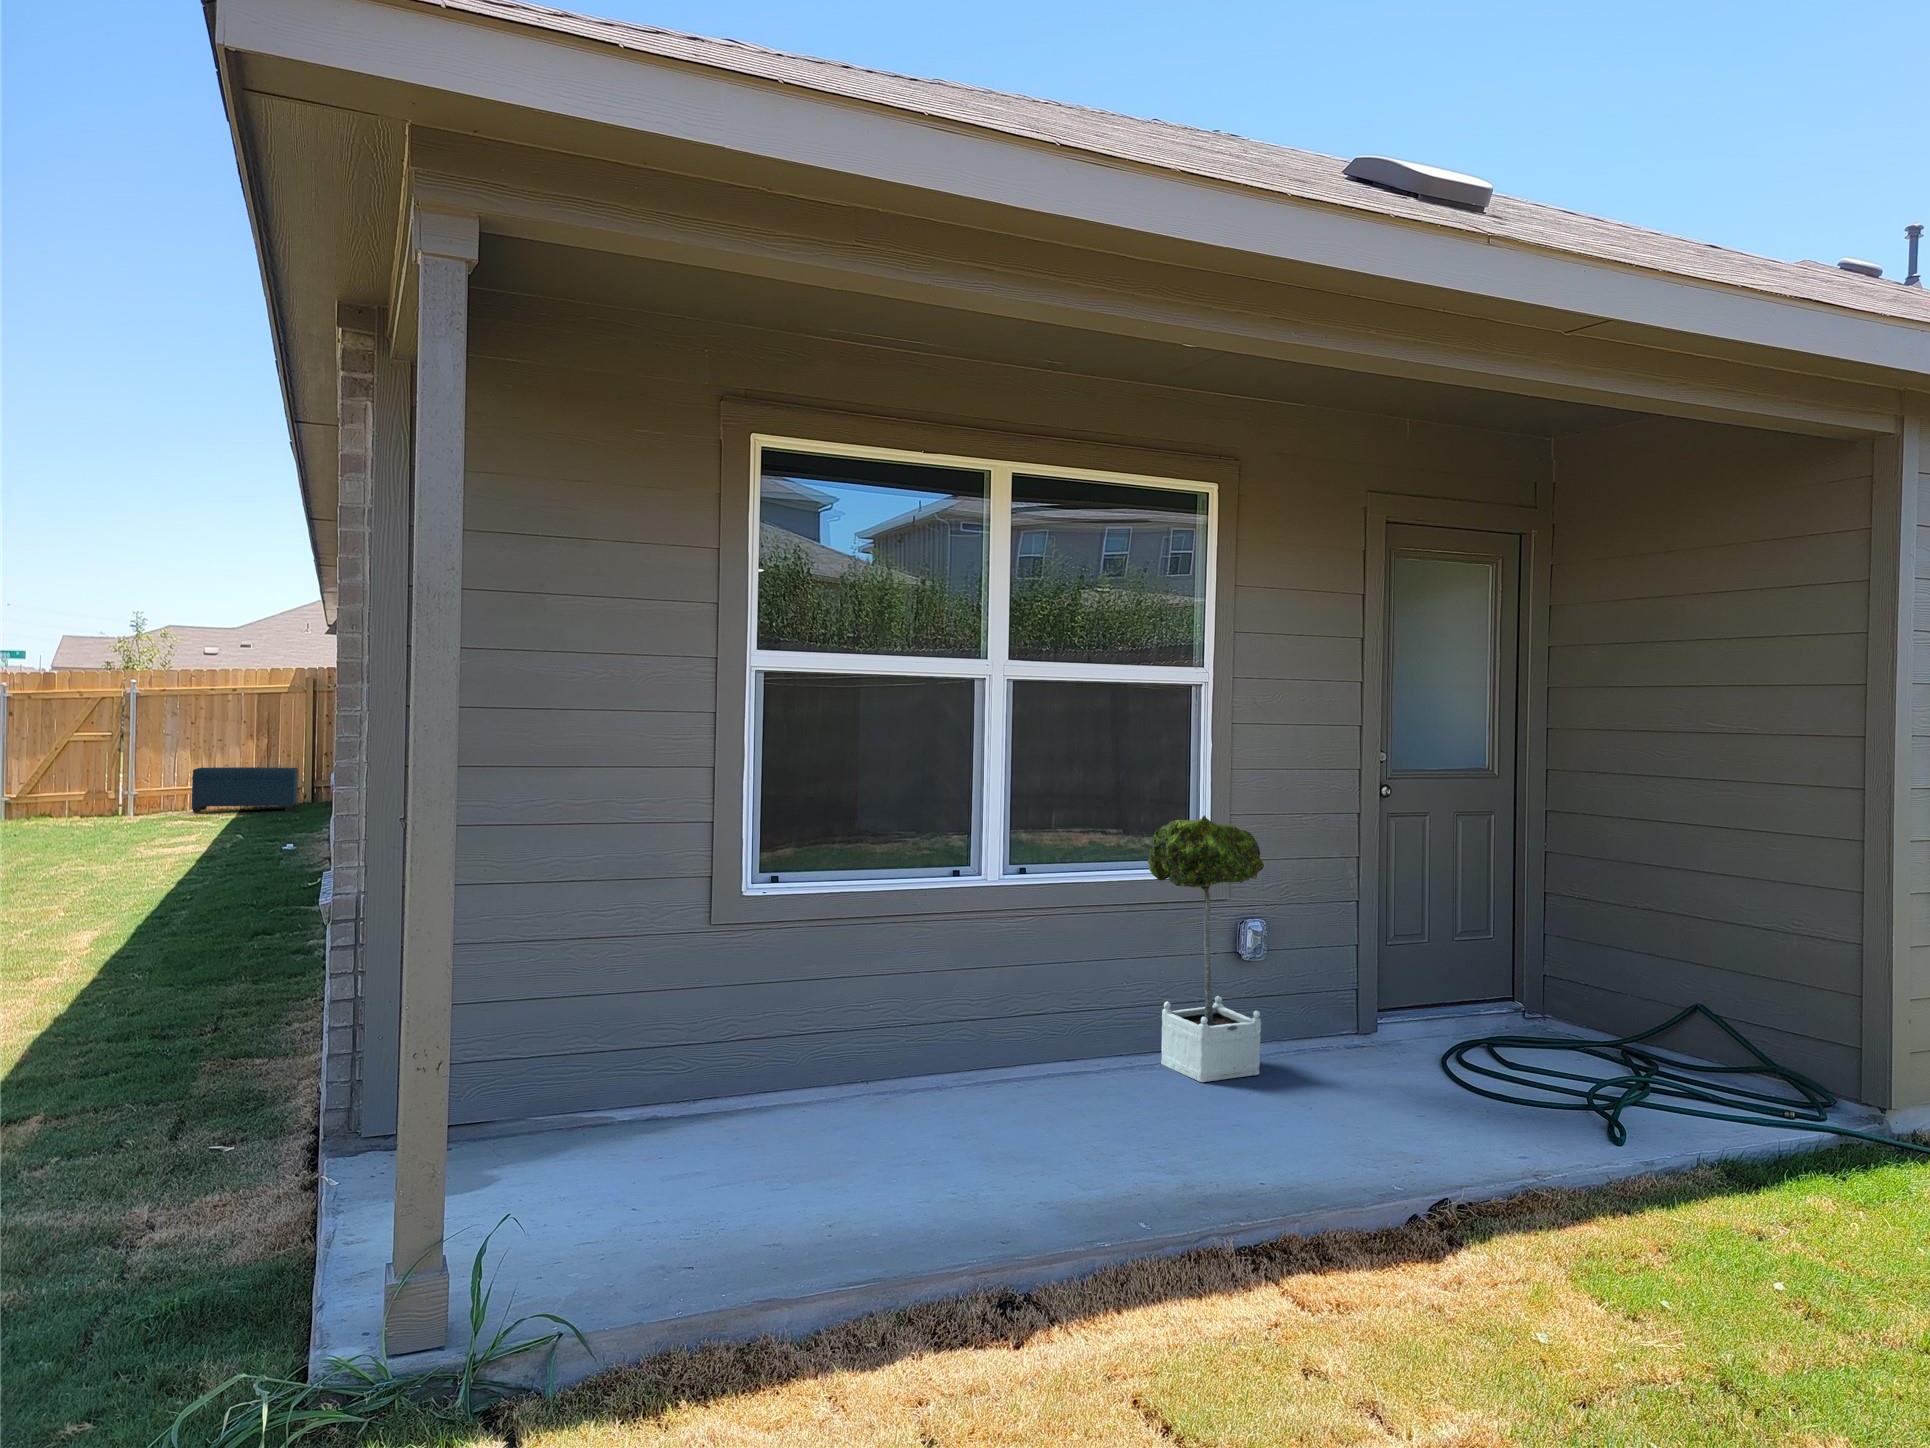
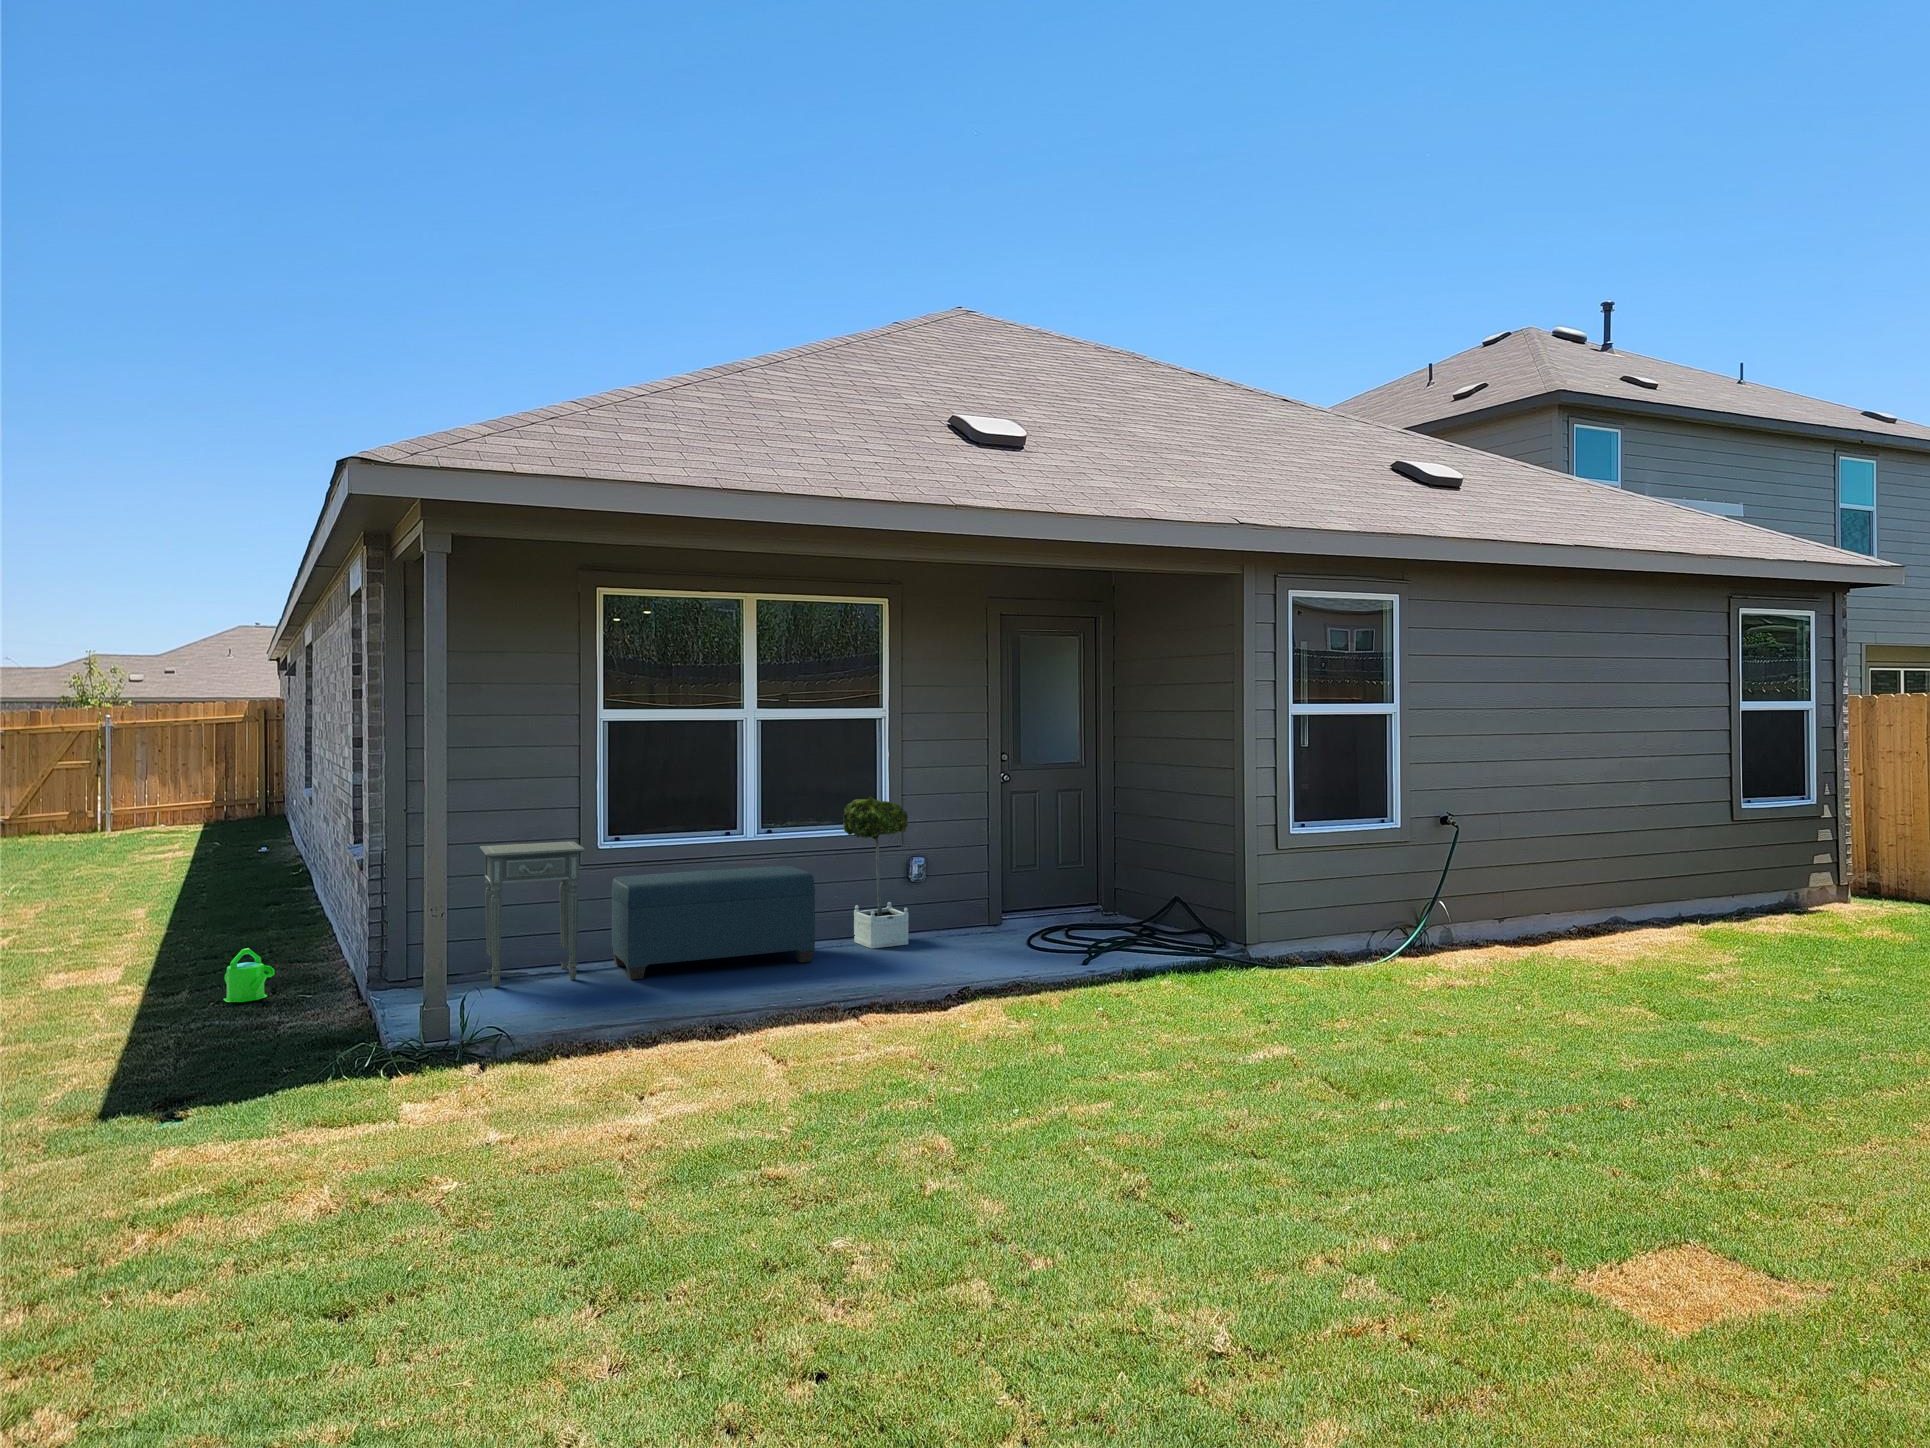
bench: present [192,767,298,813] -> present [611,866,815,980]
side table: none [533,882,722,1159] -> present [480,841,585,987]
watering can: none [79,1055,168,1156] -> present [224,948,275,1002]

